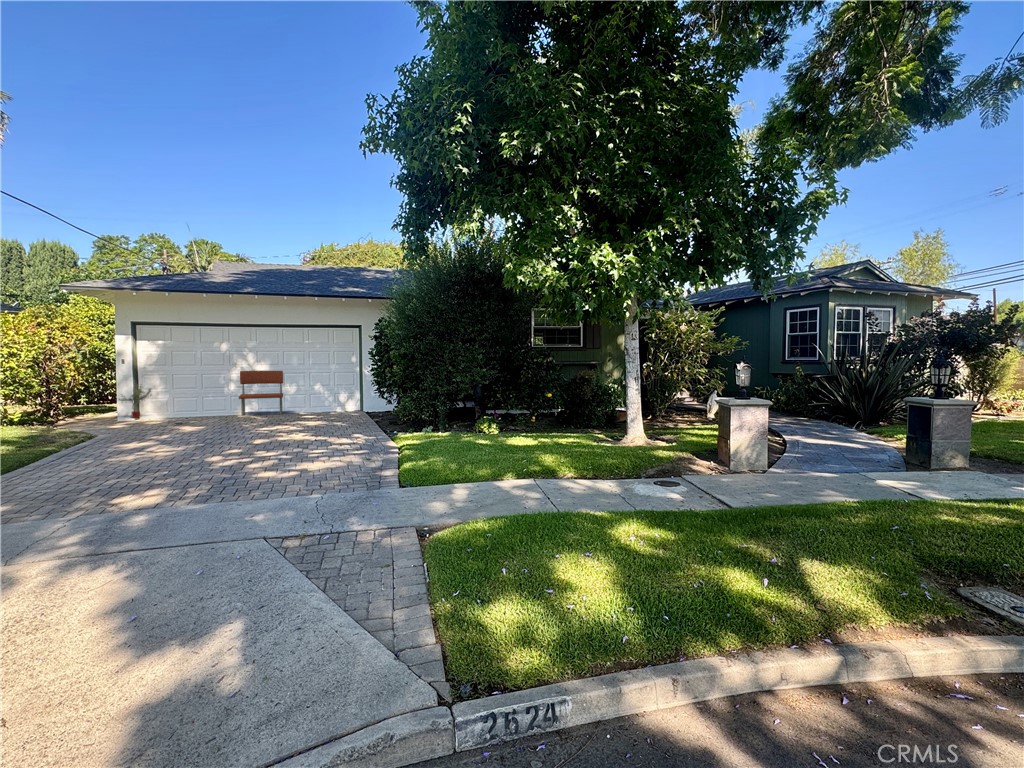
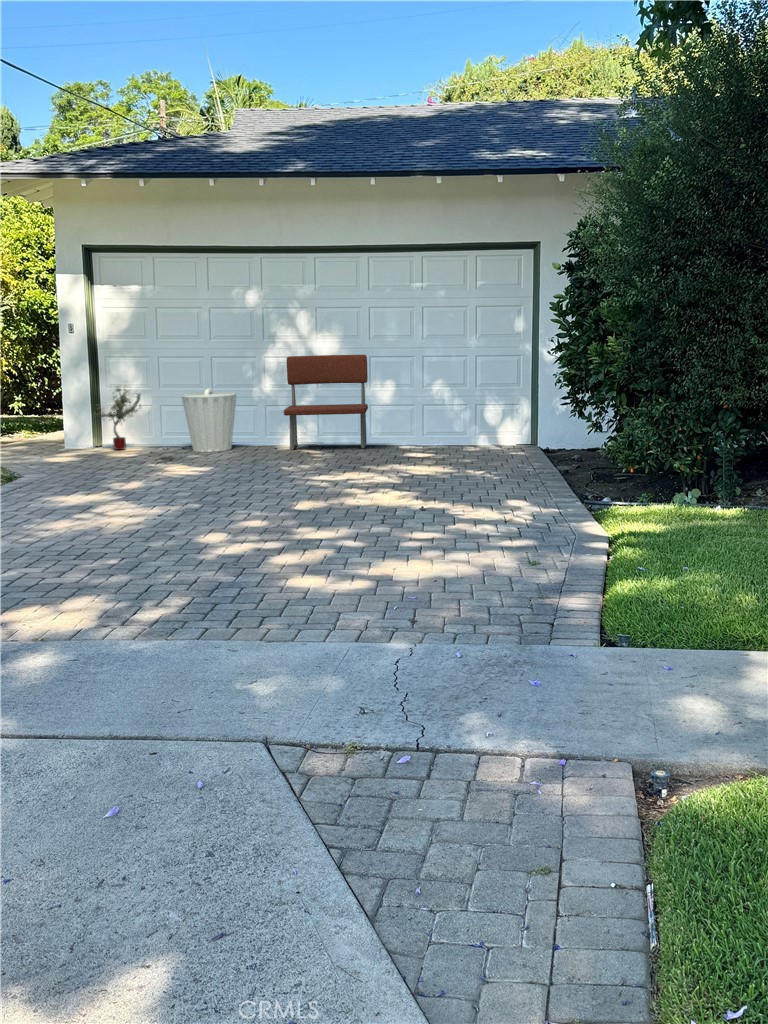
trash can: none [177,386,211,418] -> present [181,388,236,452]

